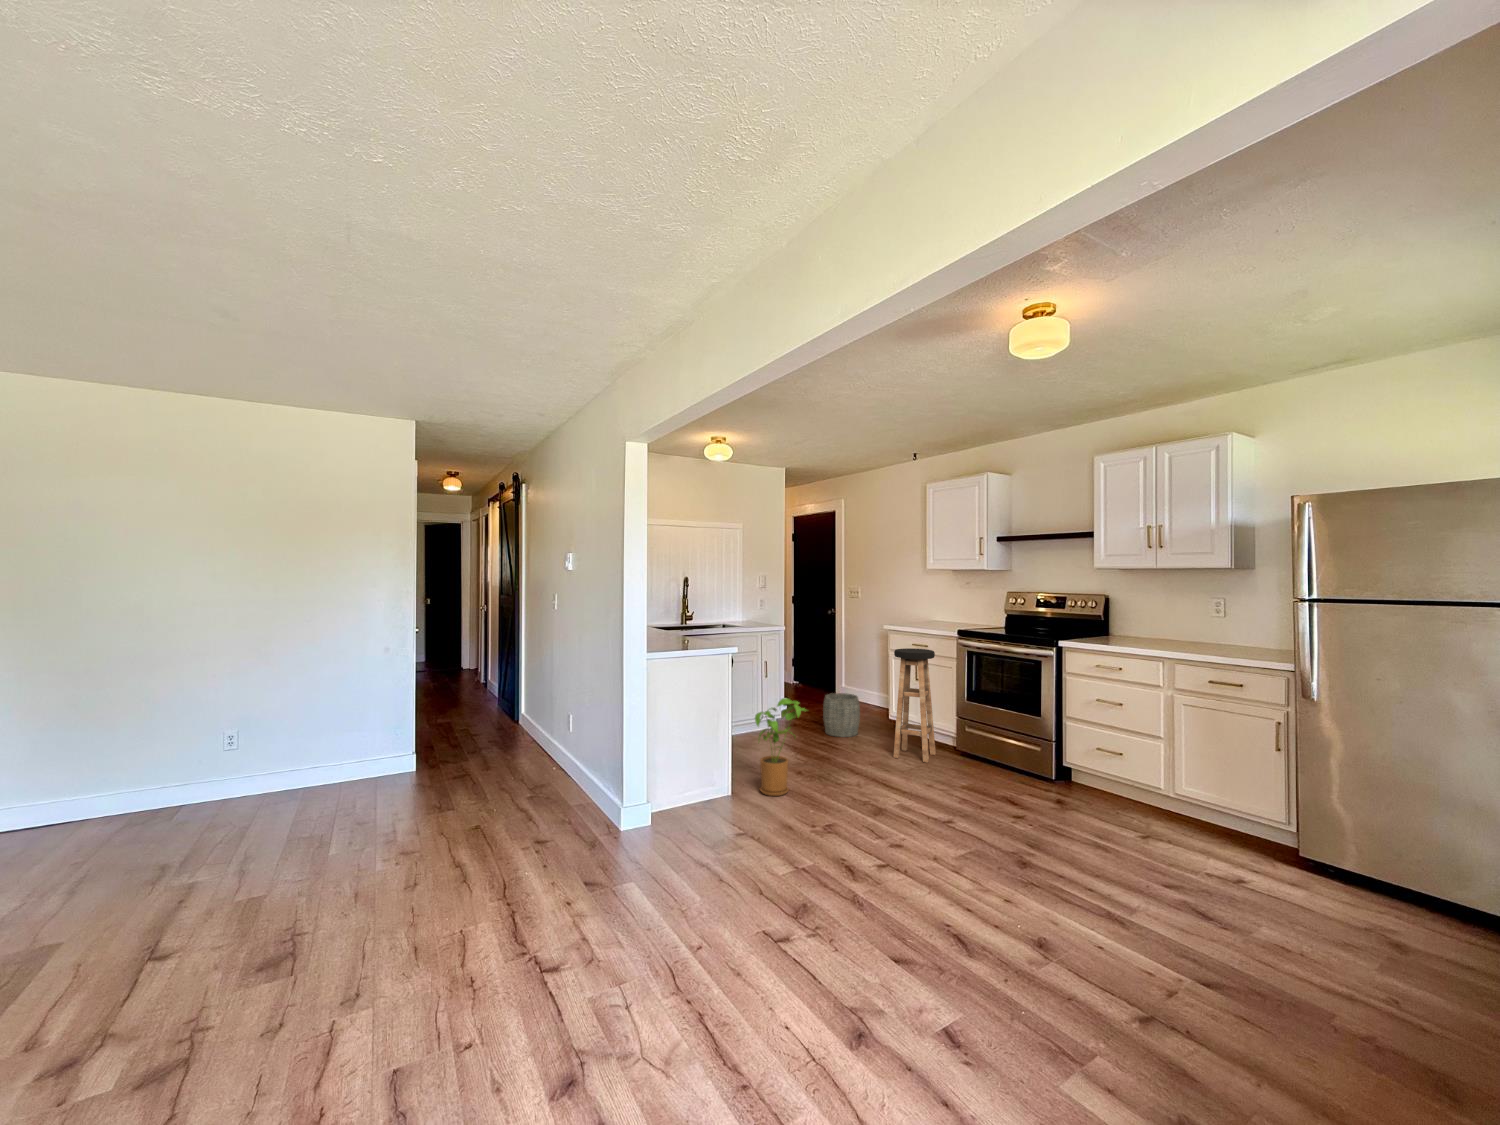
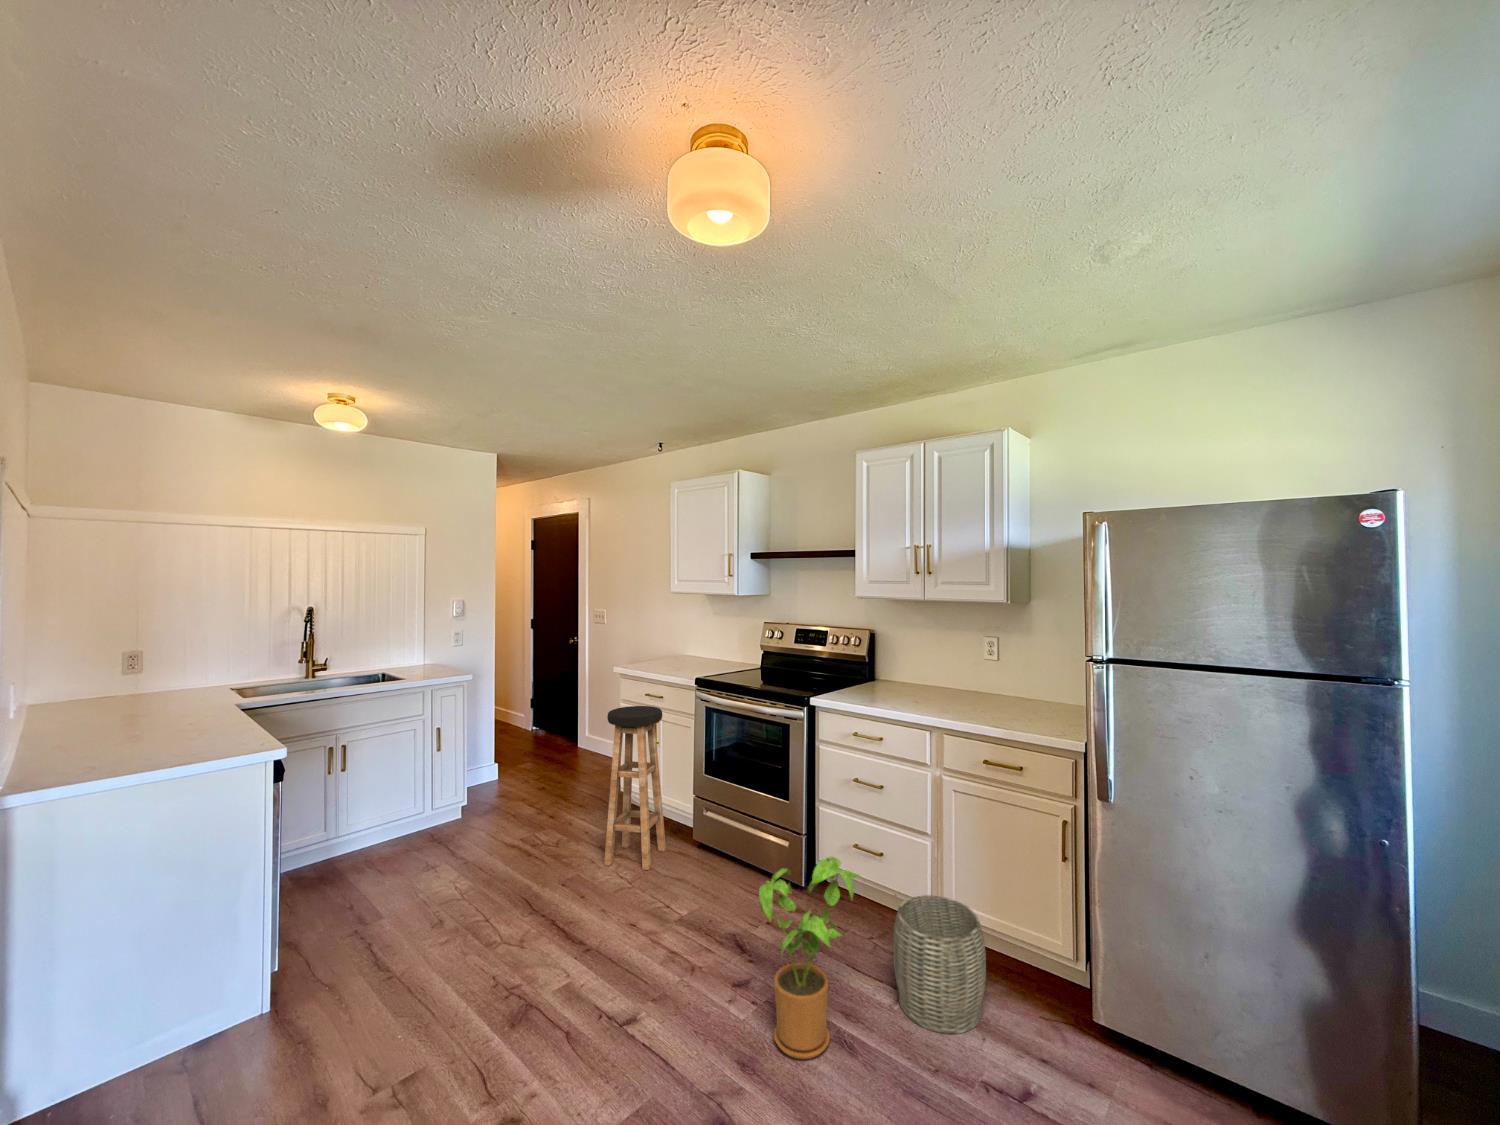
woven basket: present [823,693,860,737] -> present [893,895,986,1034]
house plant: present [755,698,806,796] -> present [759,857,860,1059]

